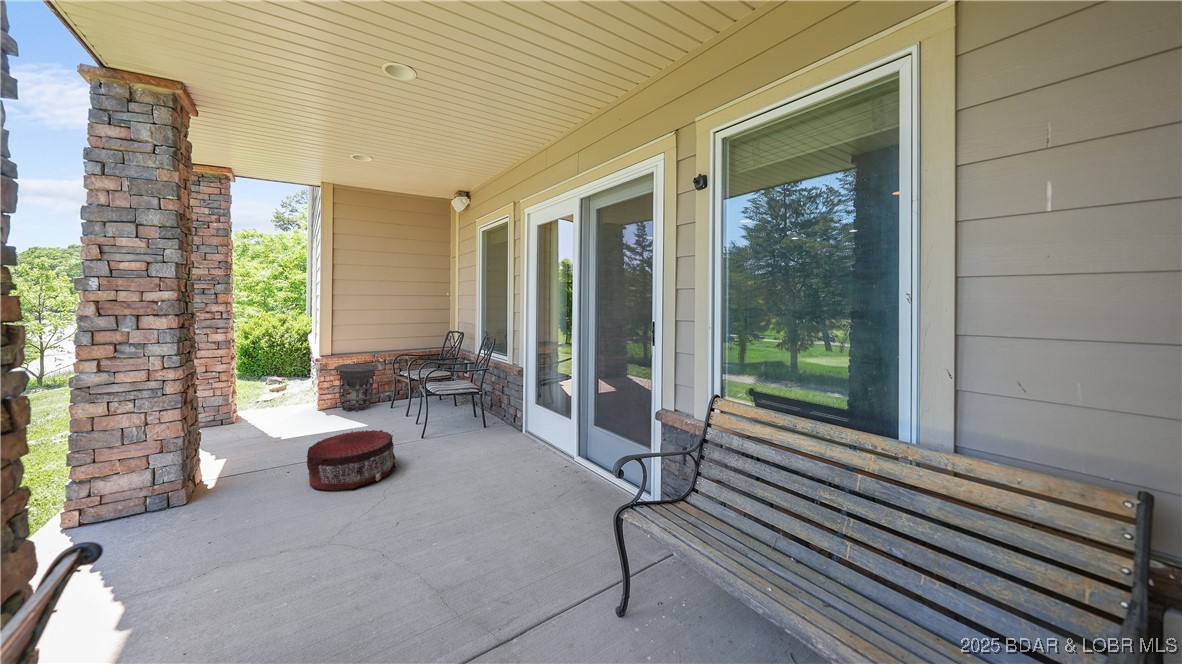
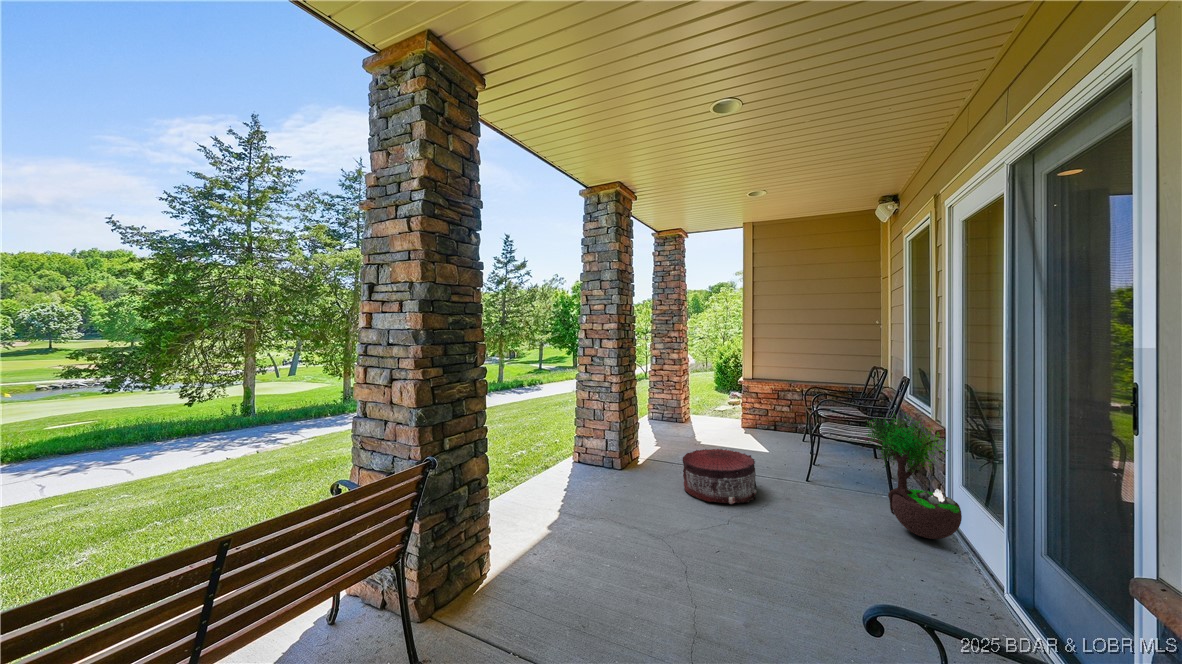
side table: present [334,363,379,411] -> none [752,387,794,437]
potted tree: none [476,367,530,449] -> present [866,407,962,539]

